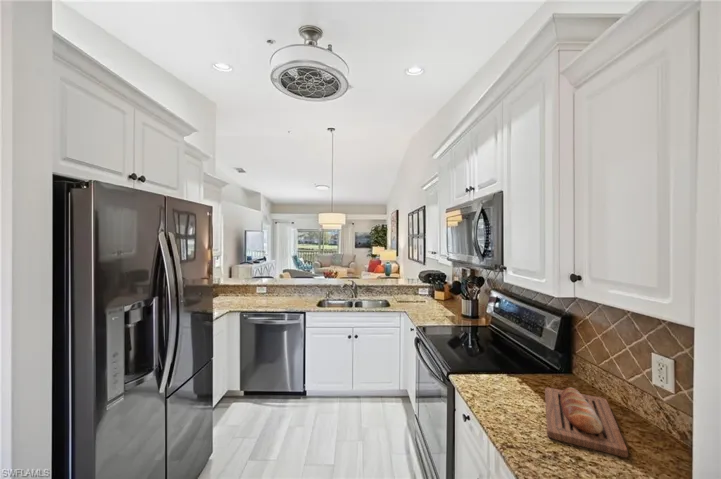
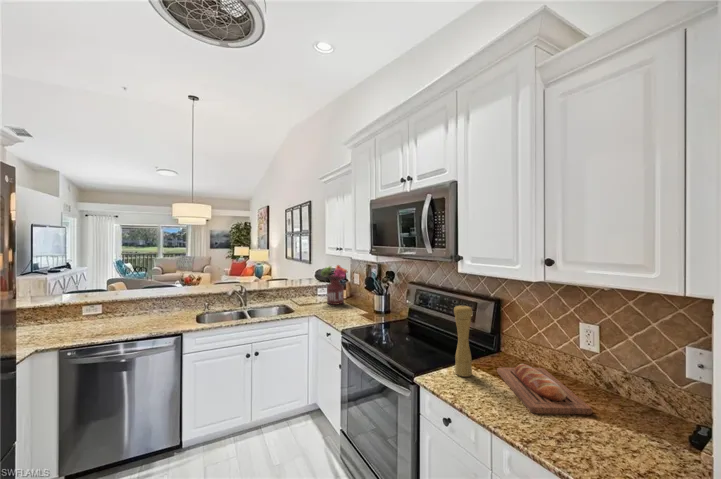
flower arrangement: none [417,267,444,305] -> present [321,265,348,305]
pepper mill: none [495,314,515,389] -> present [454,305,472,377]

